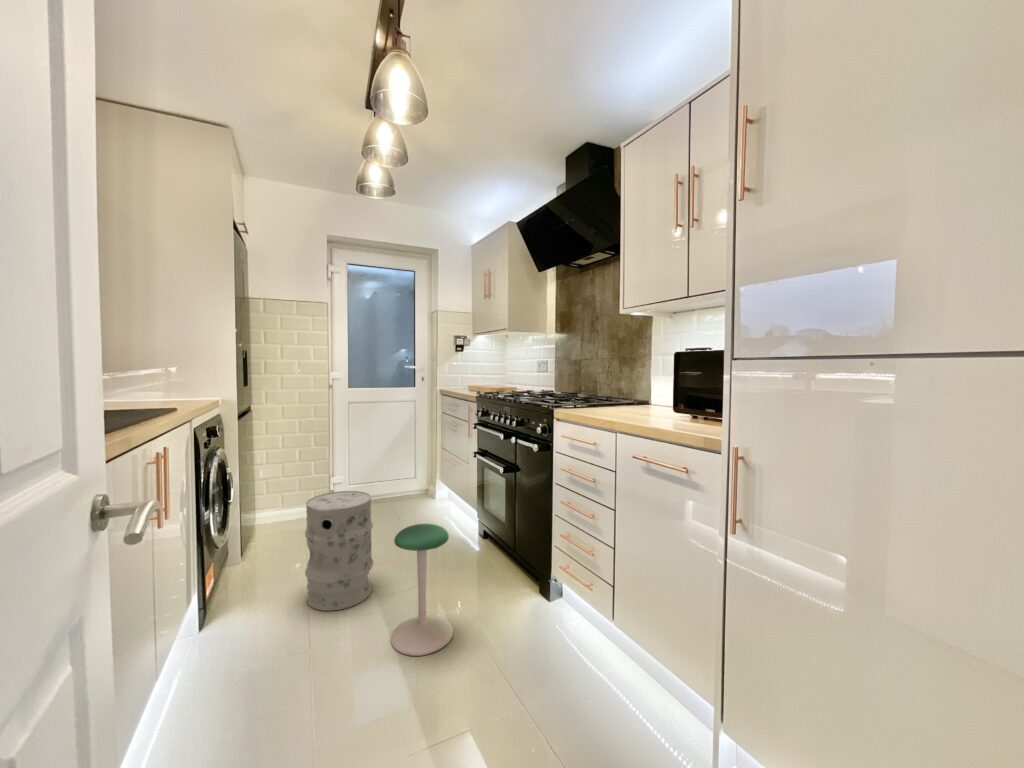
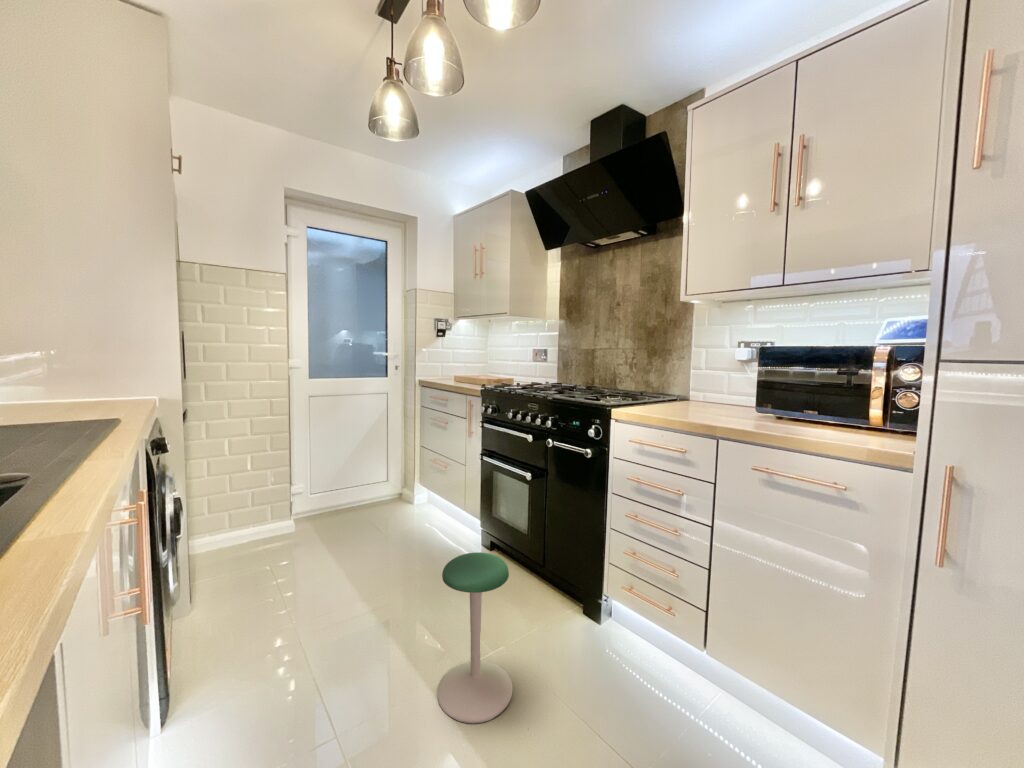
trash can: present [305,491,373,611] -> none [302,511,387,670]

